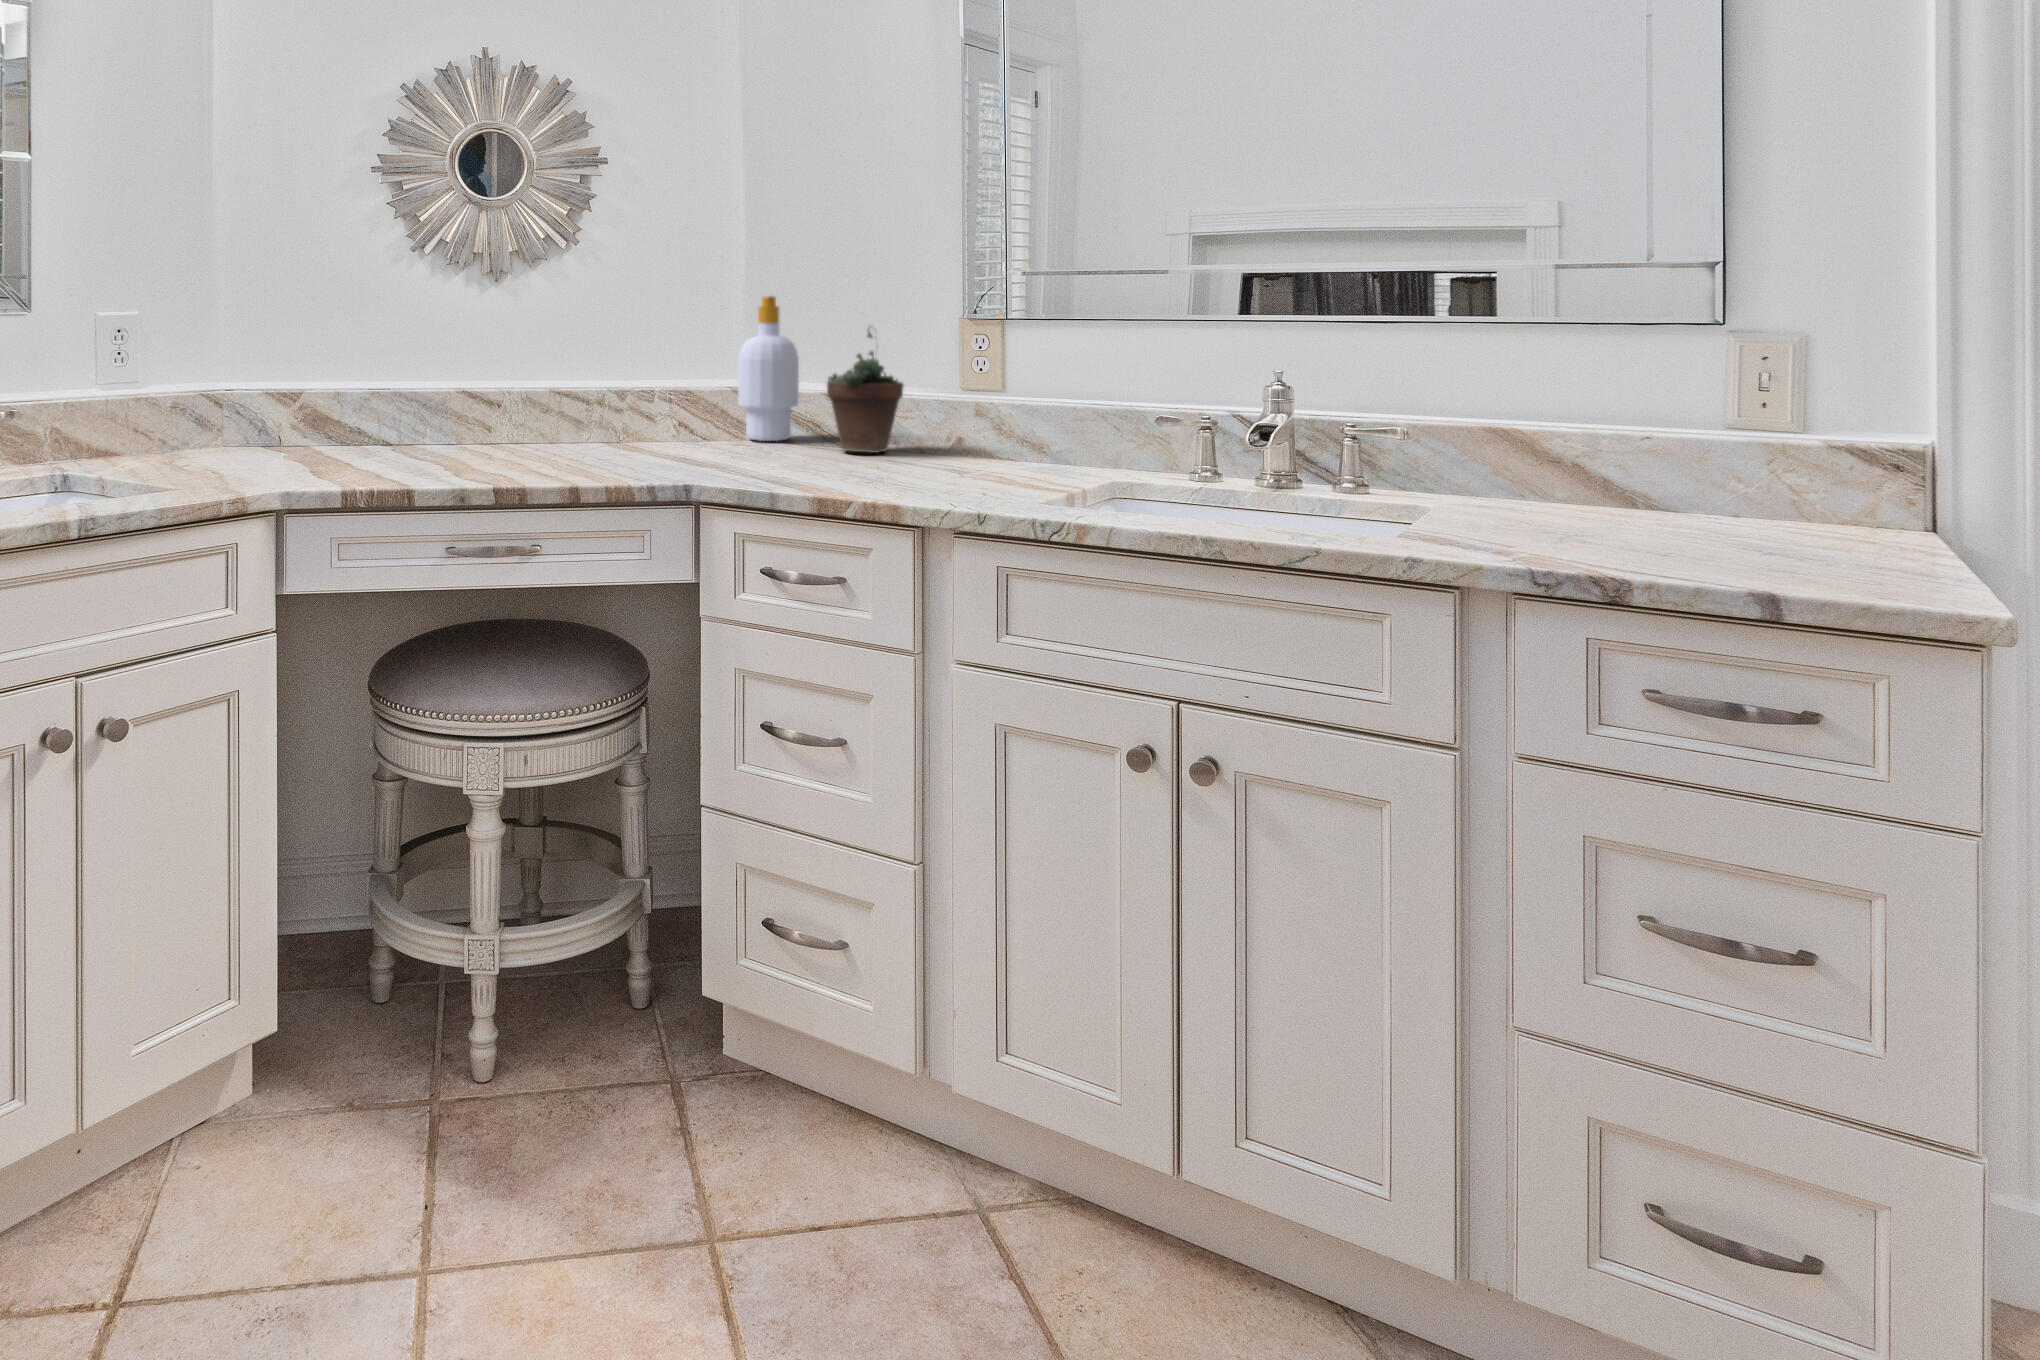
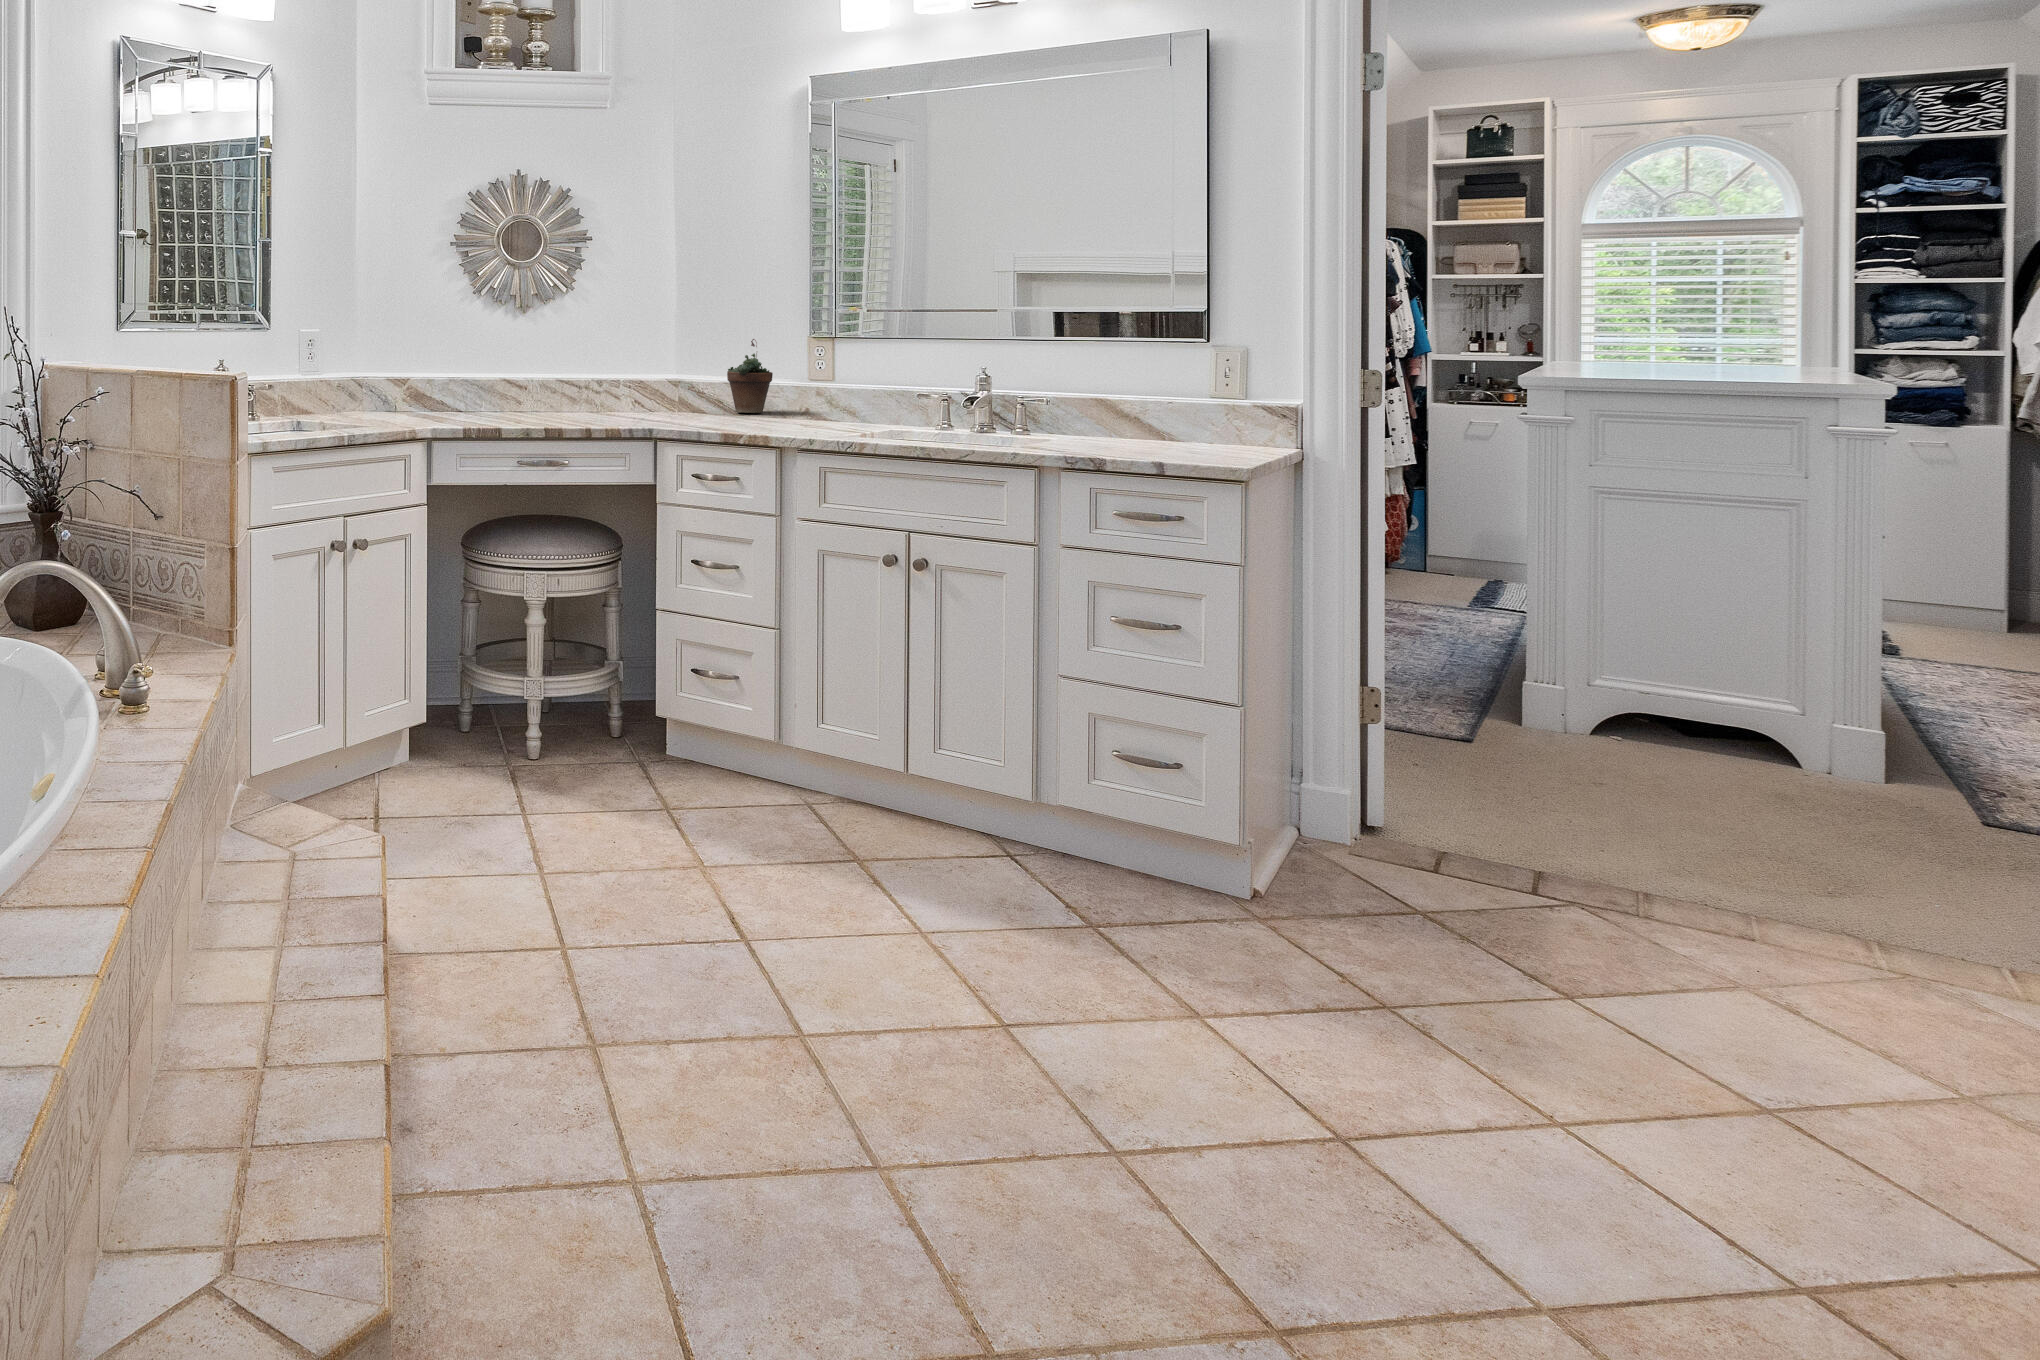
soap bottle: present [738,296,799,441] -> none [673,321,710,407]

